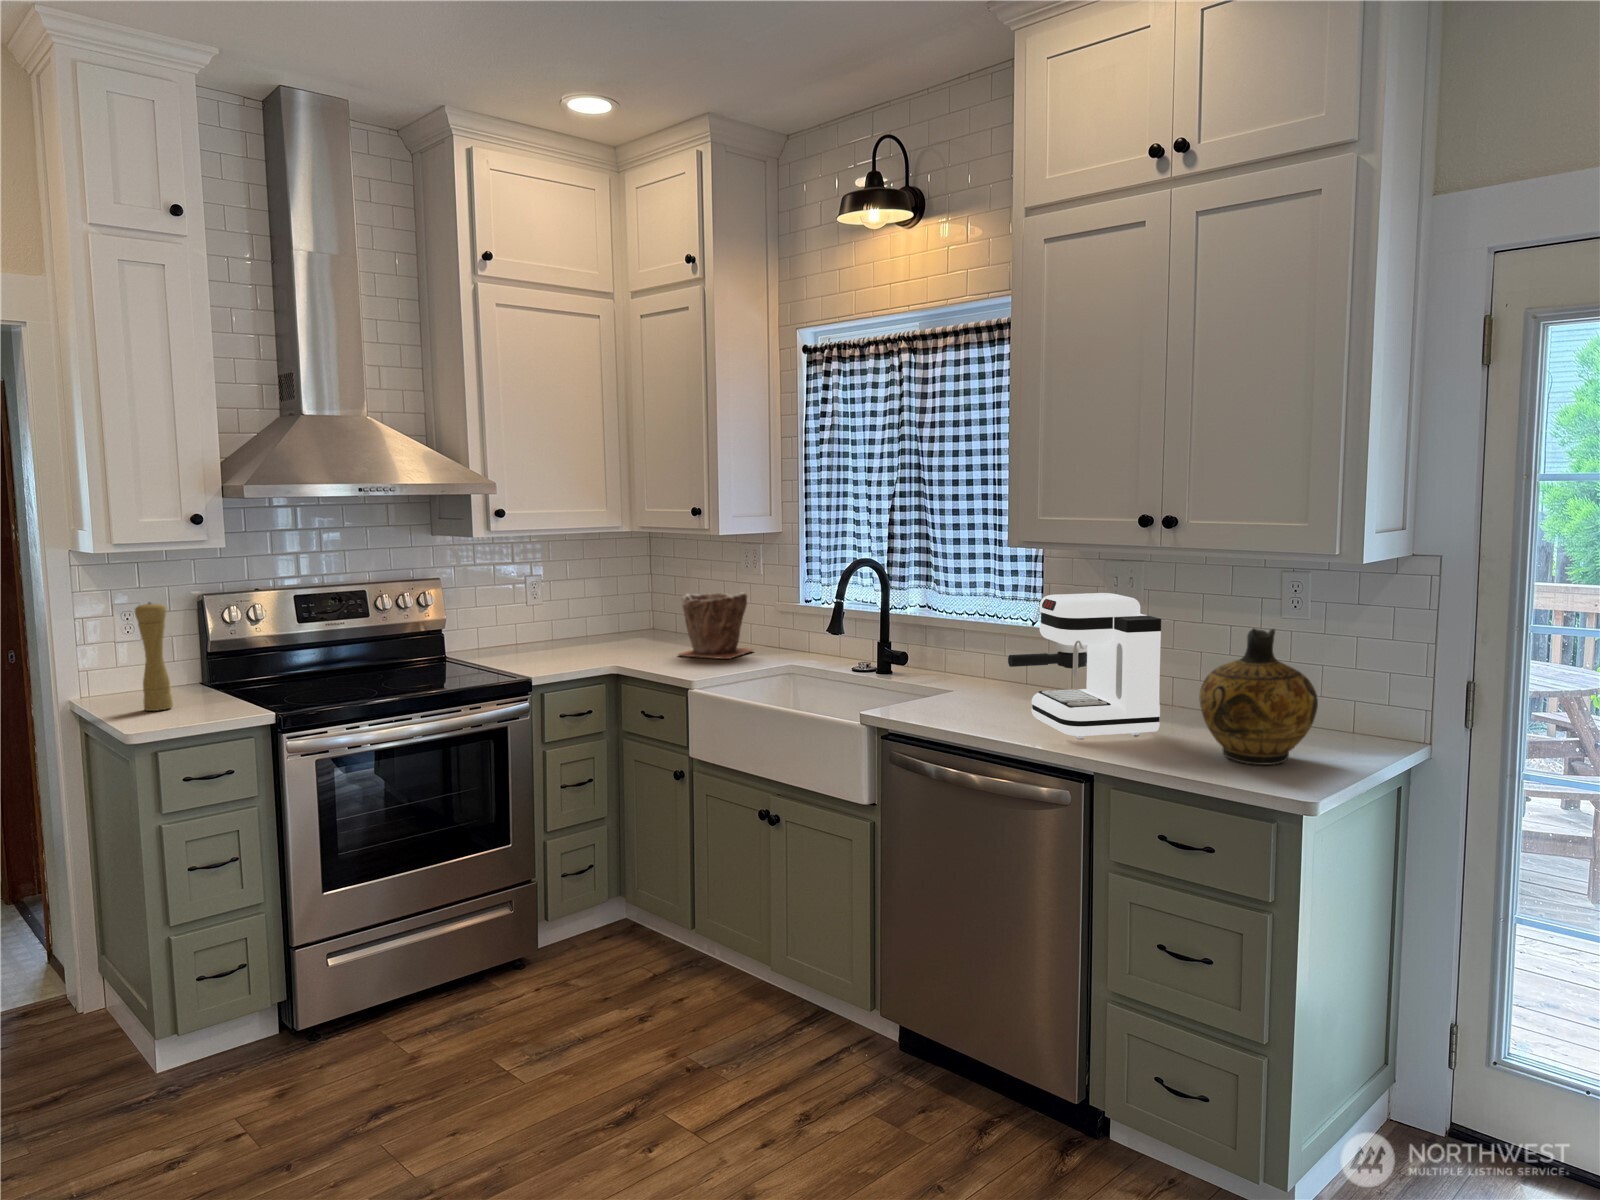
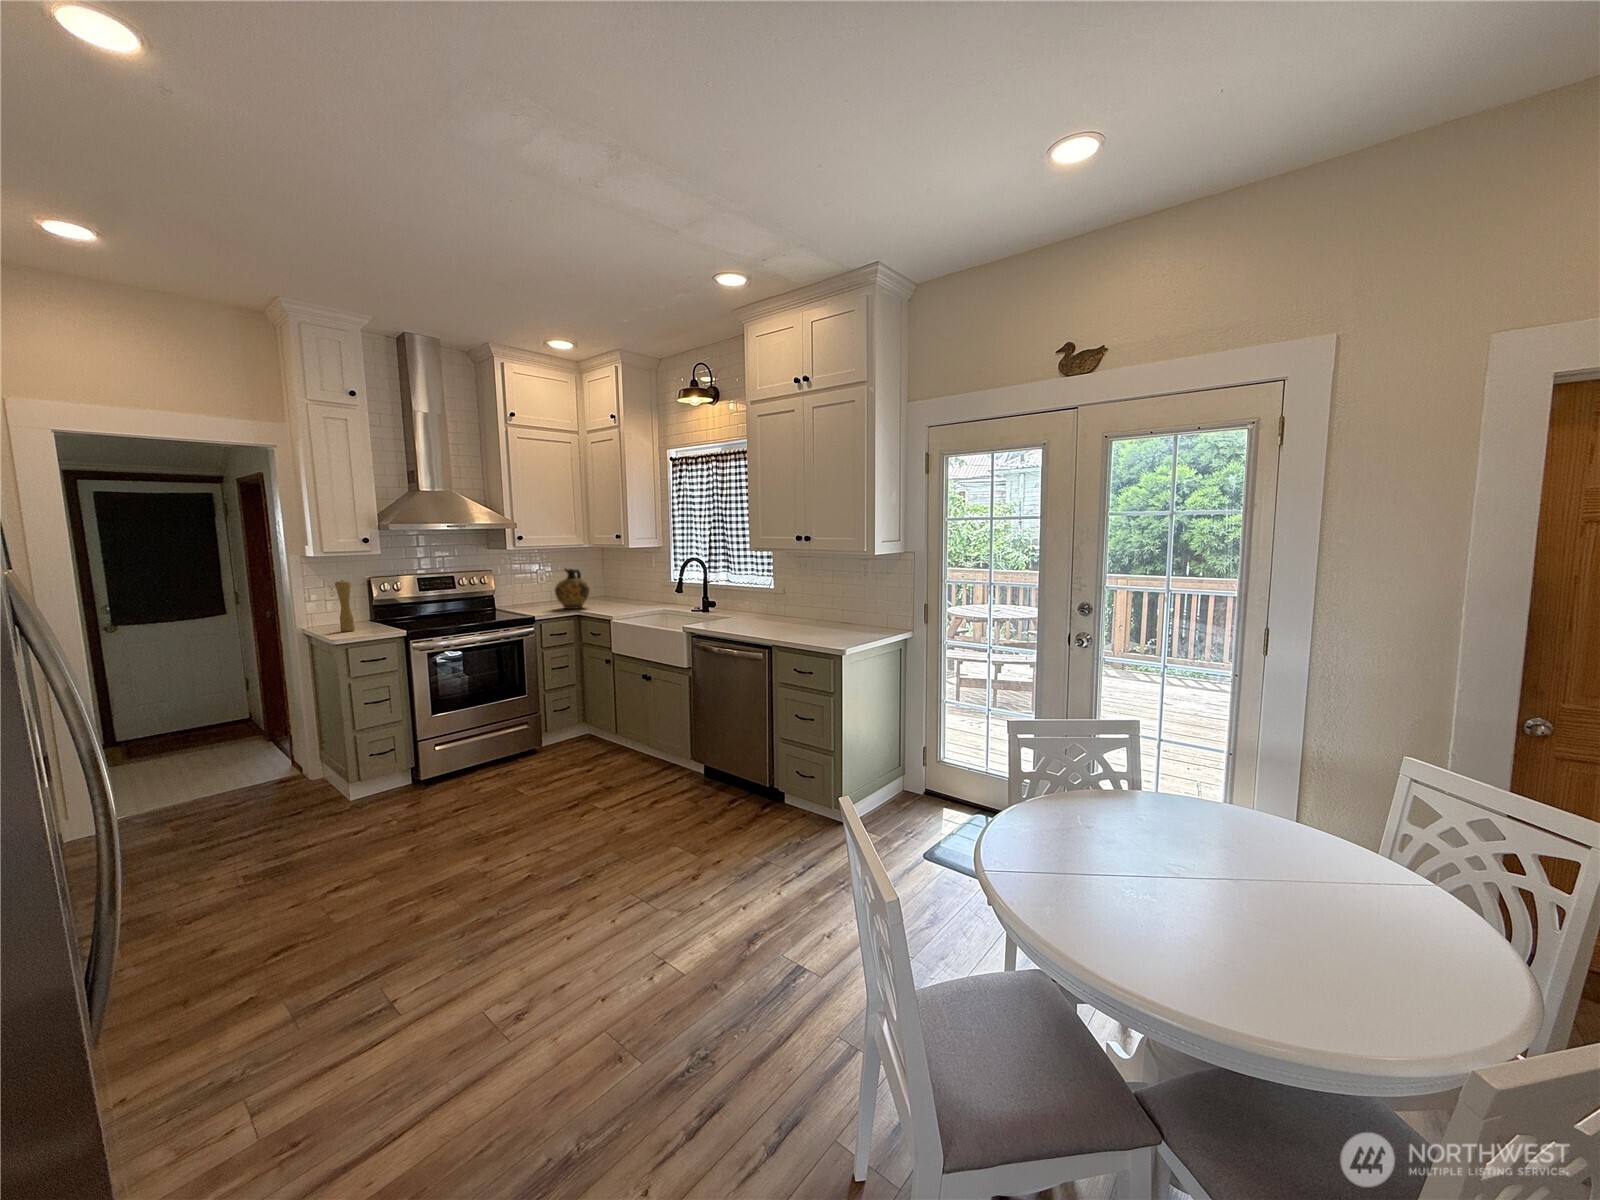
plant pot: present [678,592,753,659] -> none [611,576,651,607]
coffee maker: present [1008,593,1161,739] -> none [742,570,804,632]
ceramic jug: present [1200,629,1318,765] -> present [555,569,589,609]

